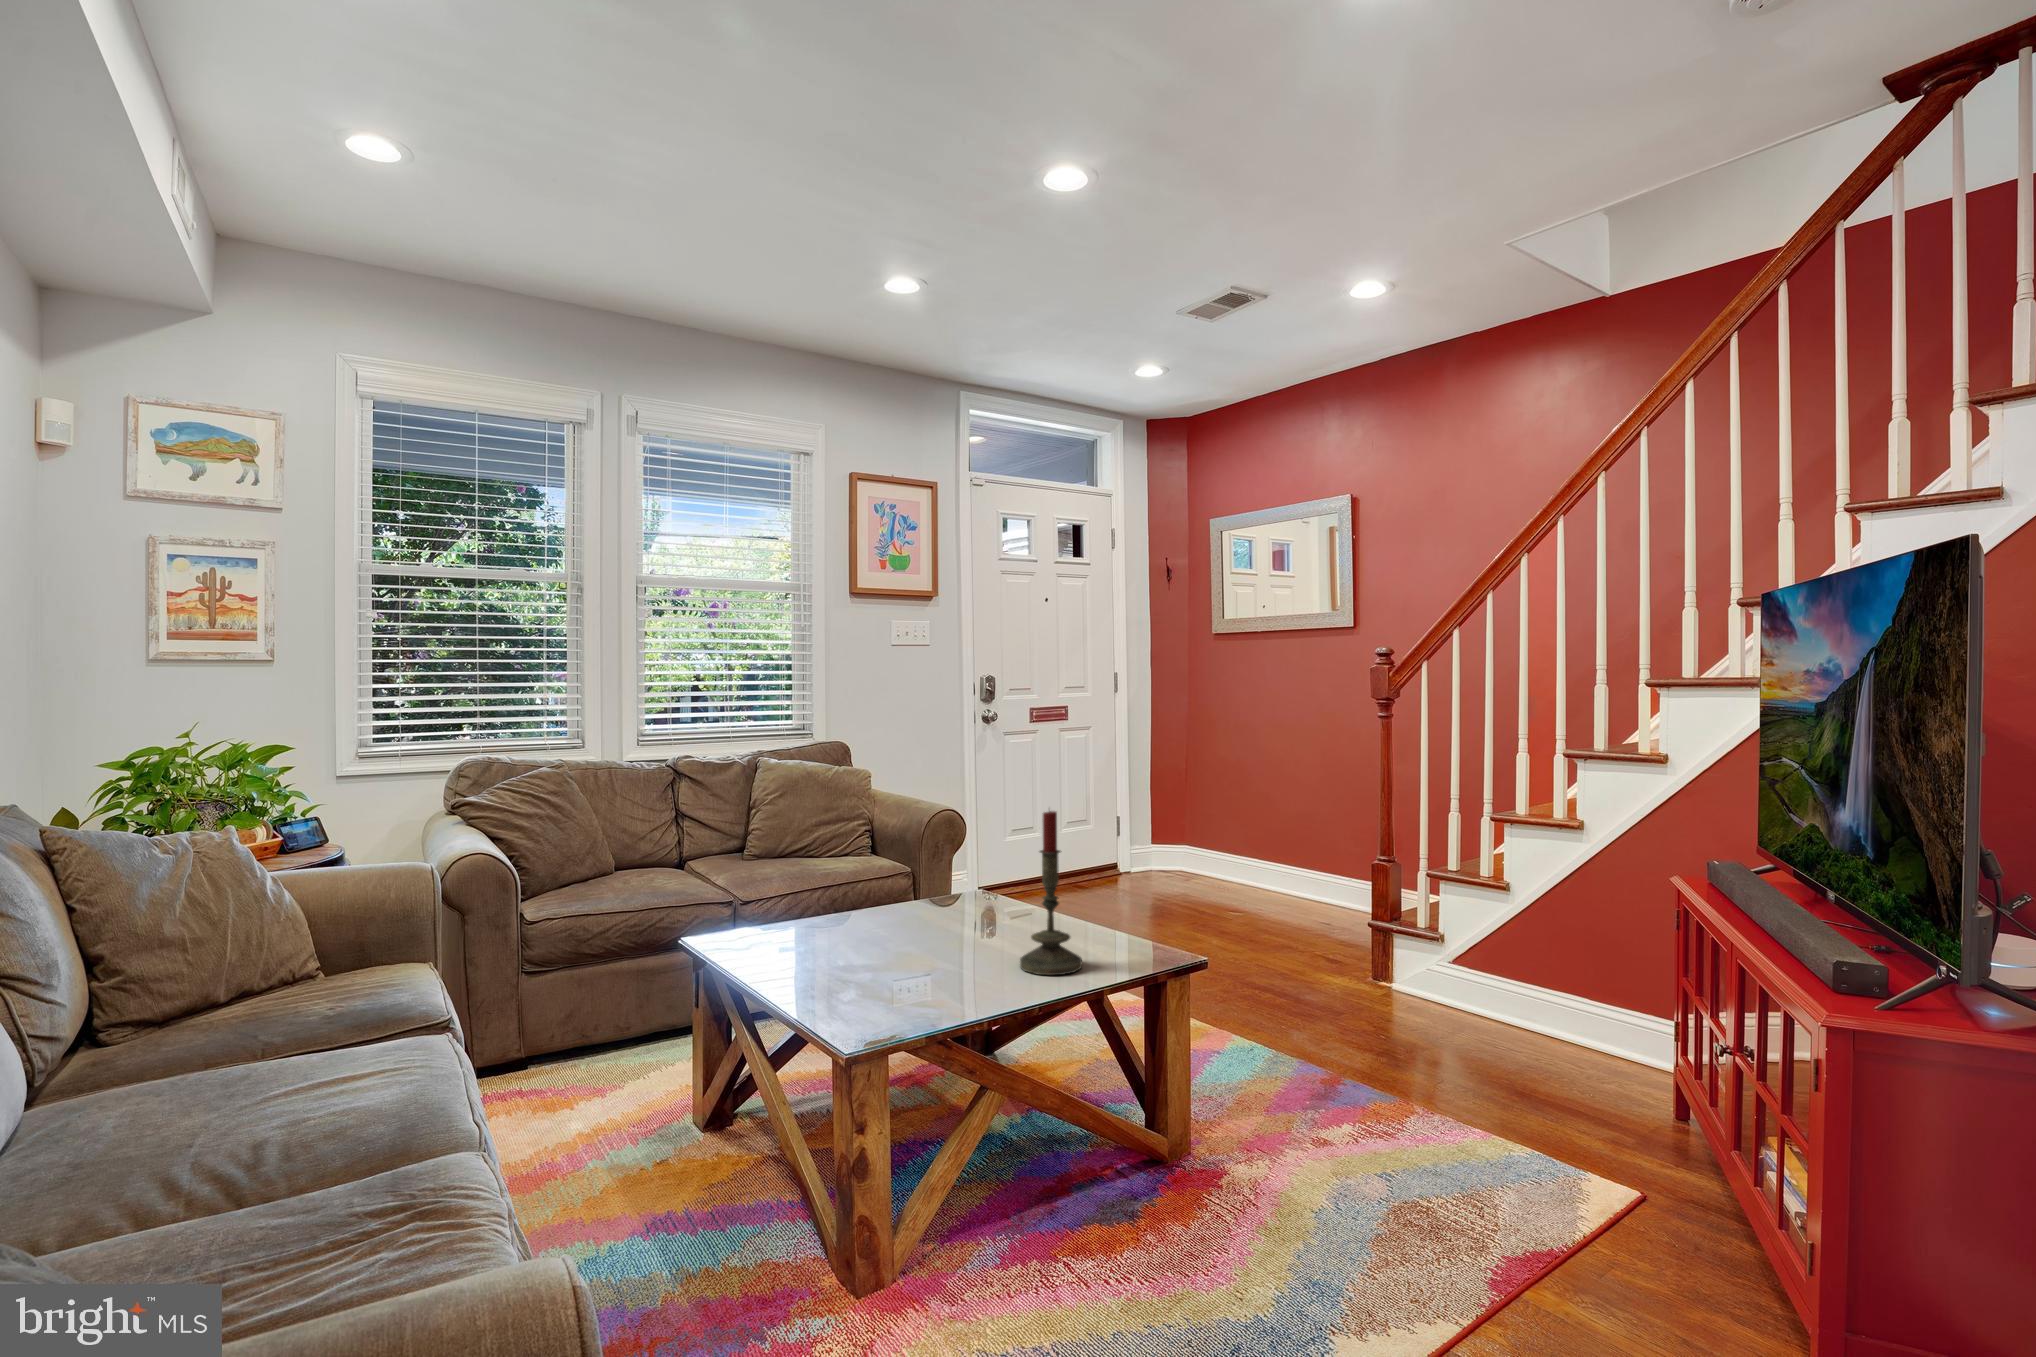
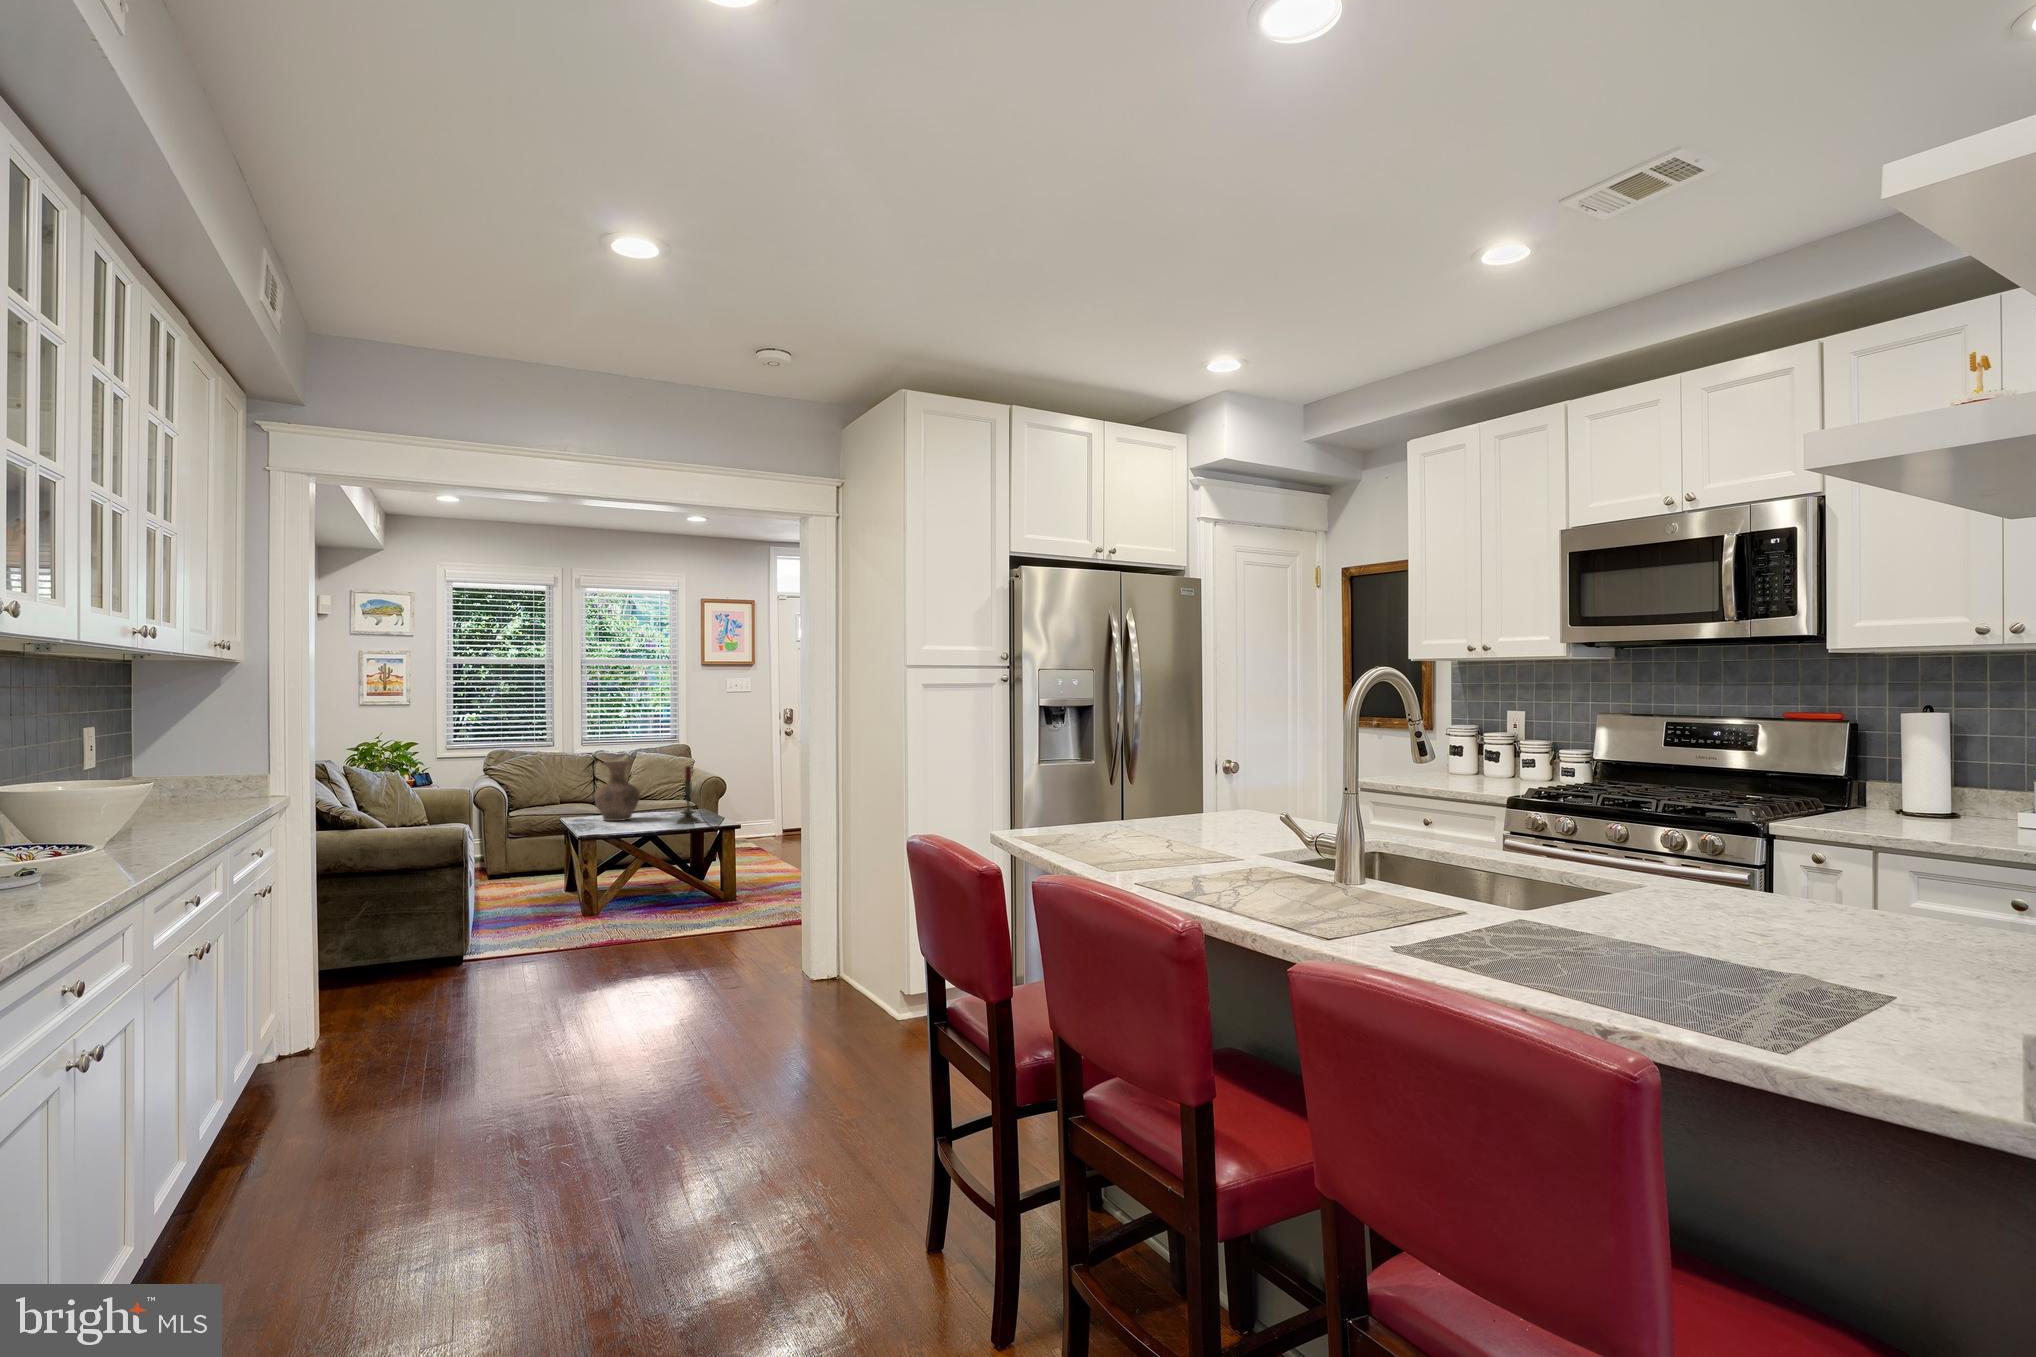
vase: none [780,796,896,962] -> present [594,761,640,821]

